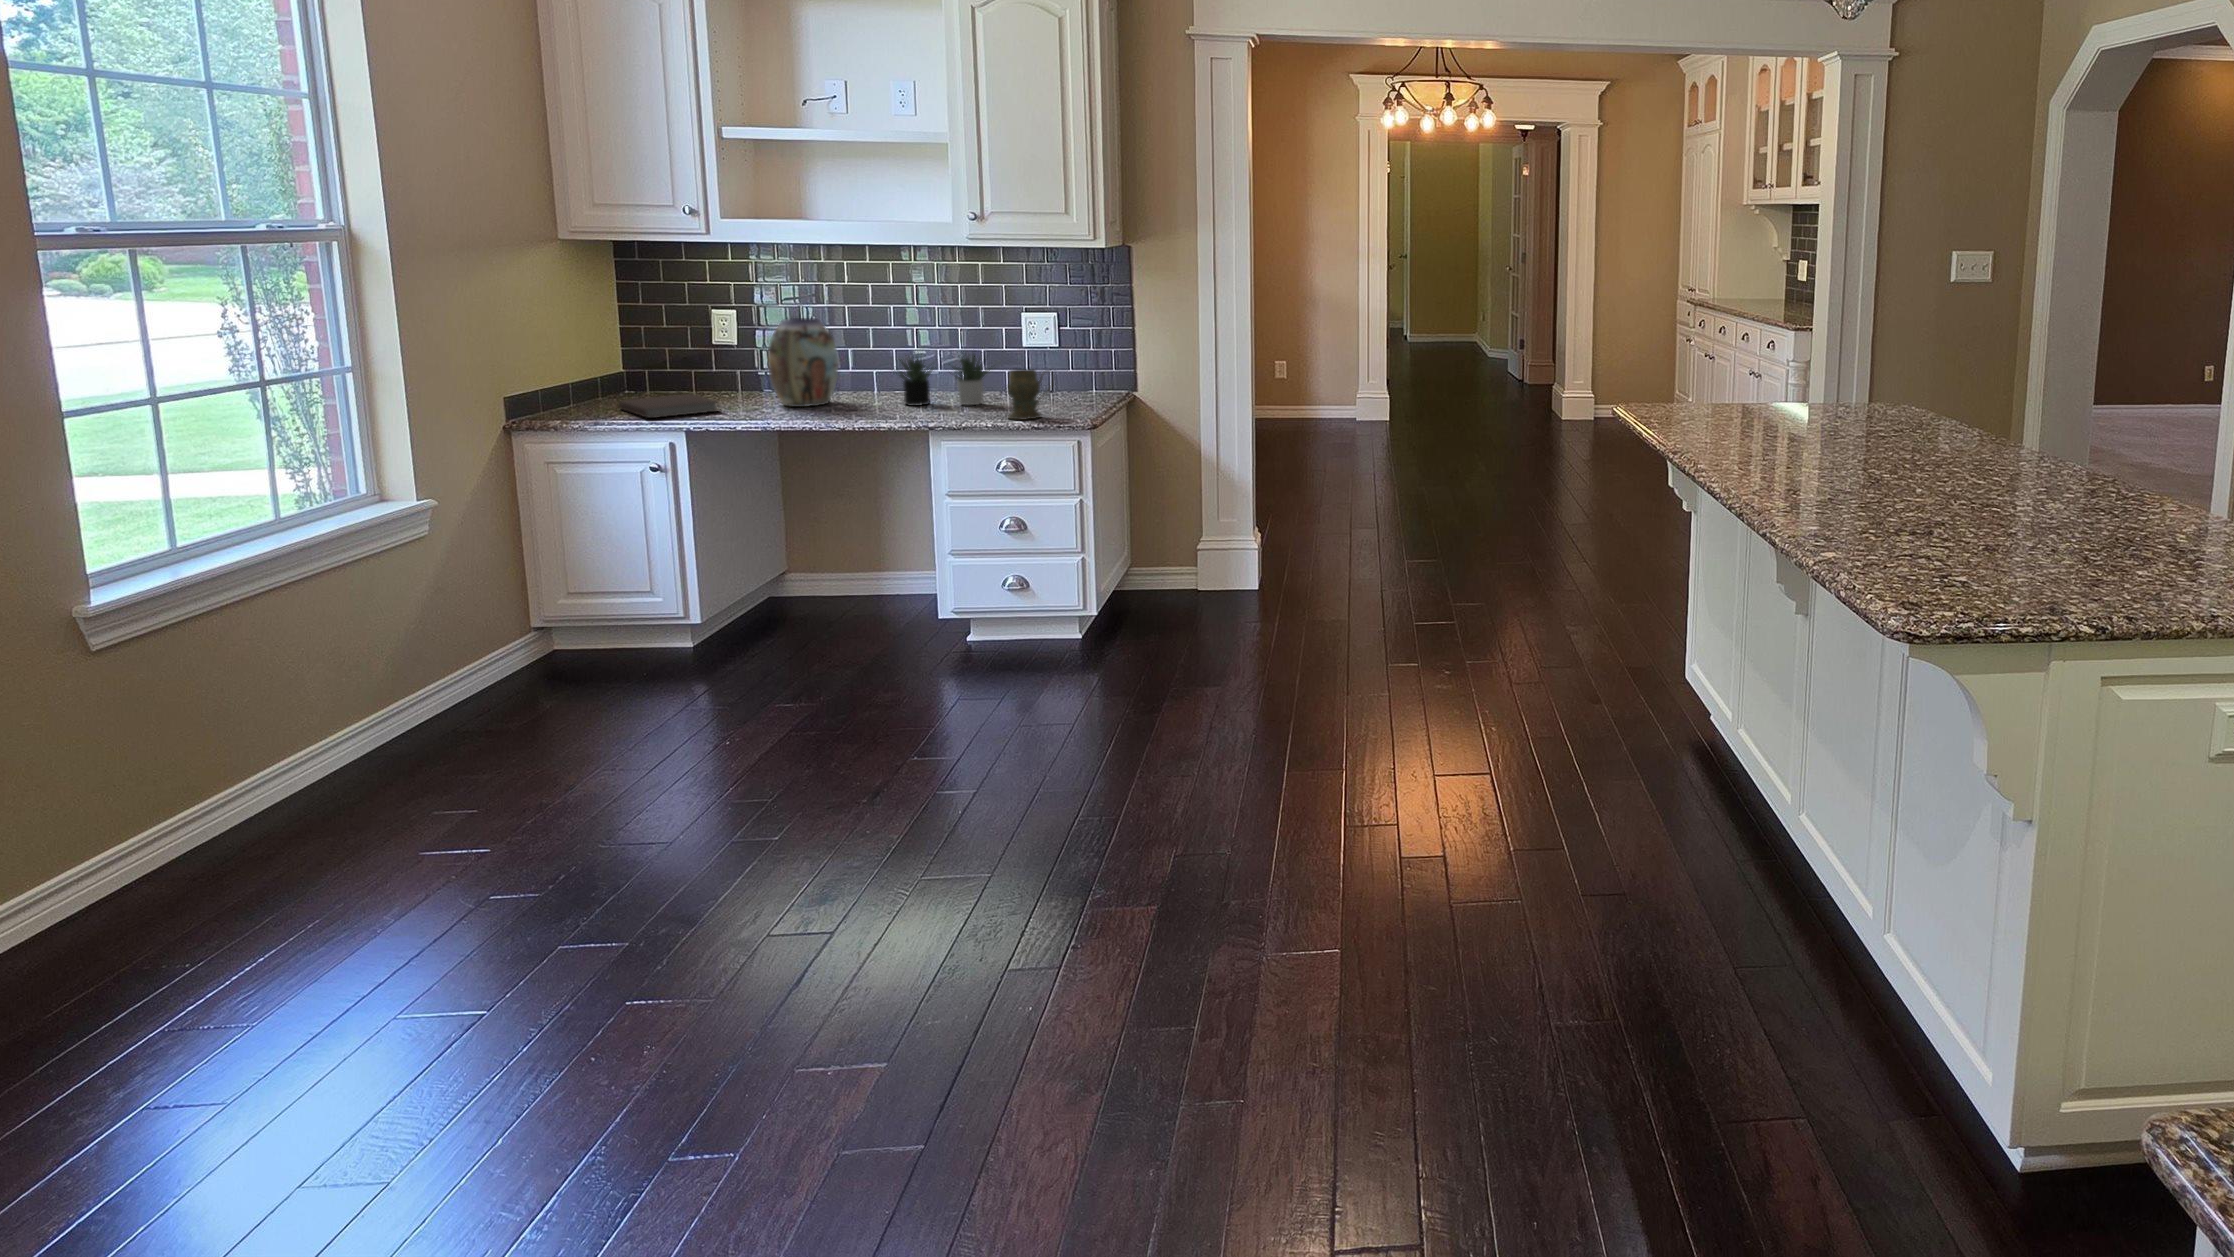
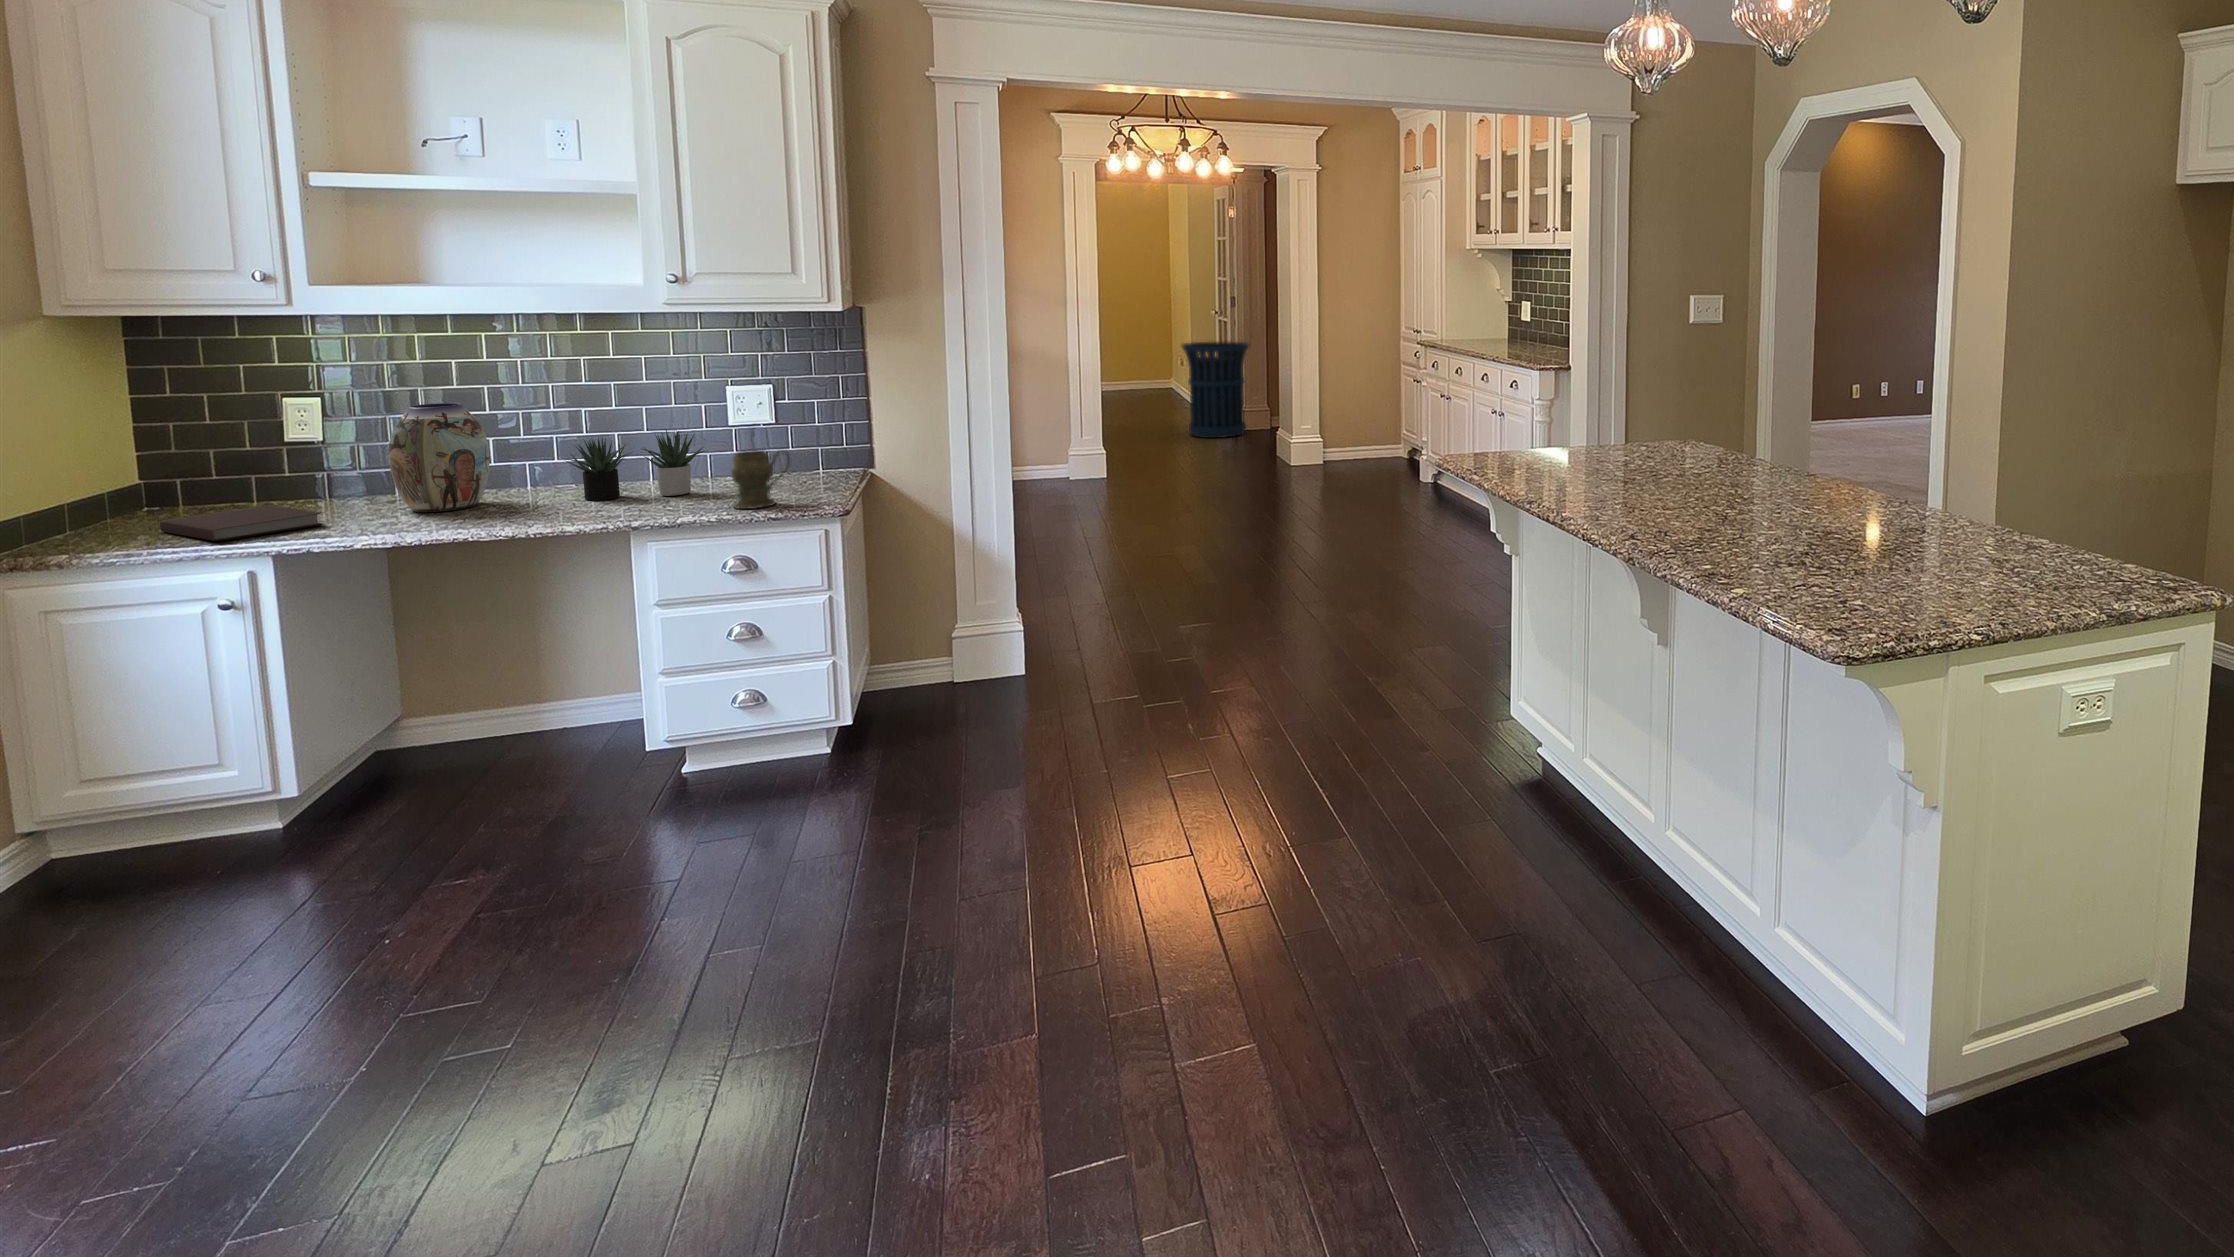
trash can: none [1468,297,1534,392] -> present [1182,341,1249,438]

